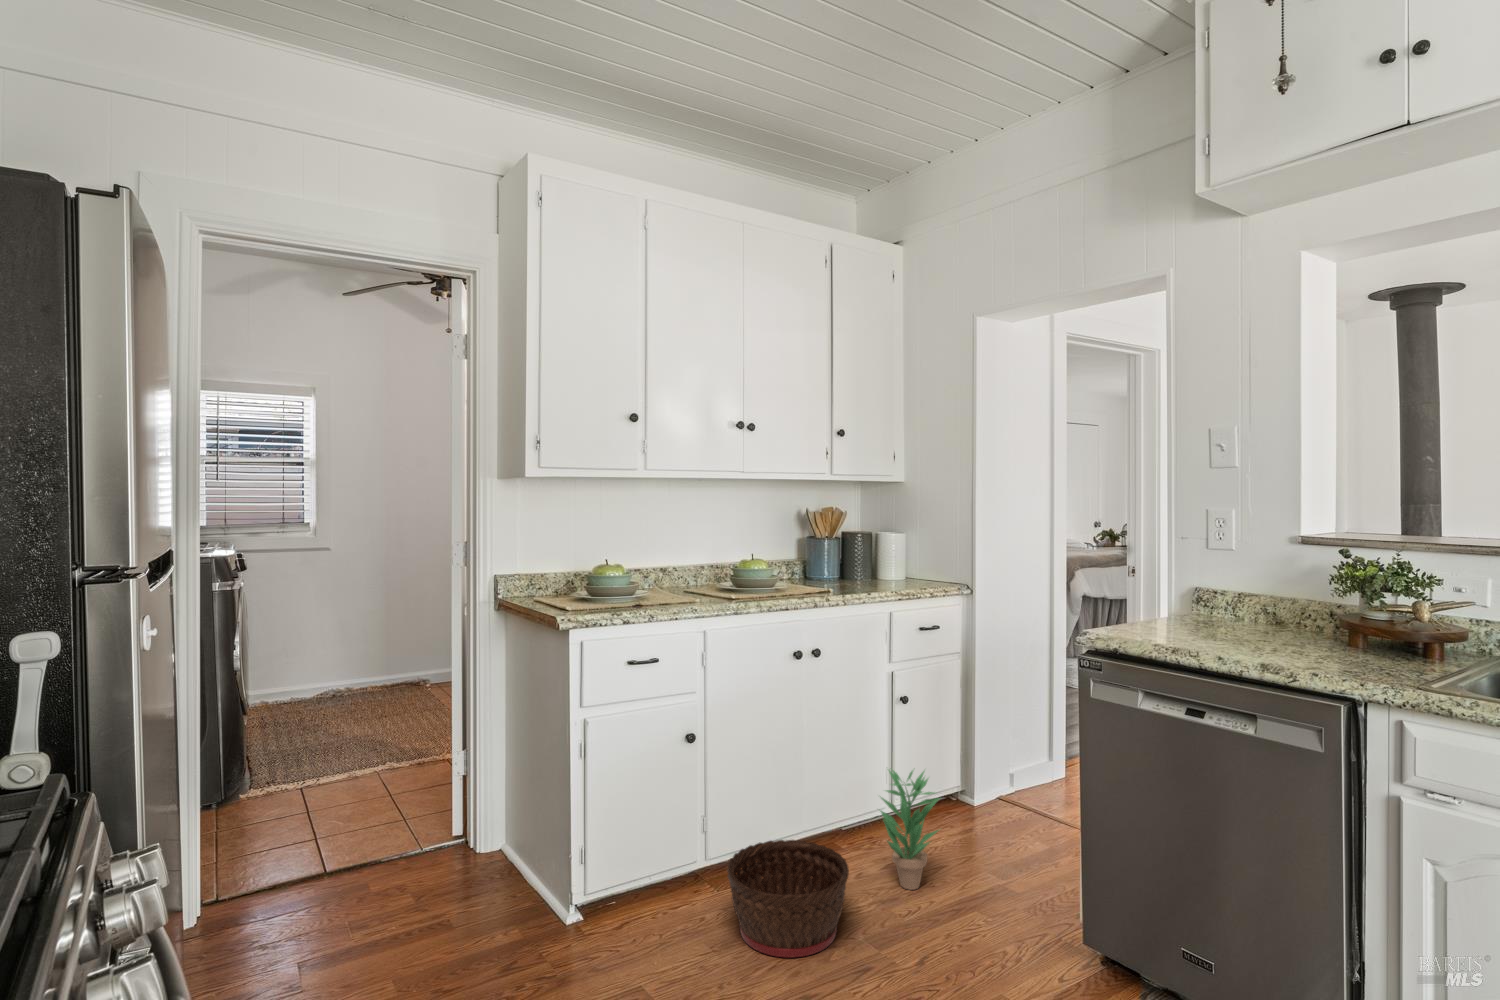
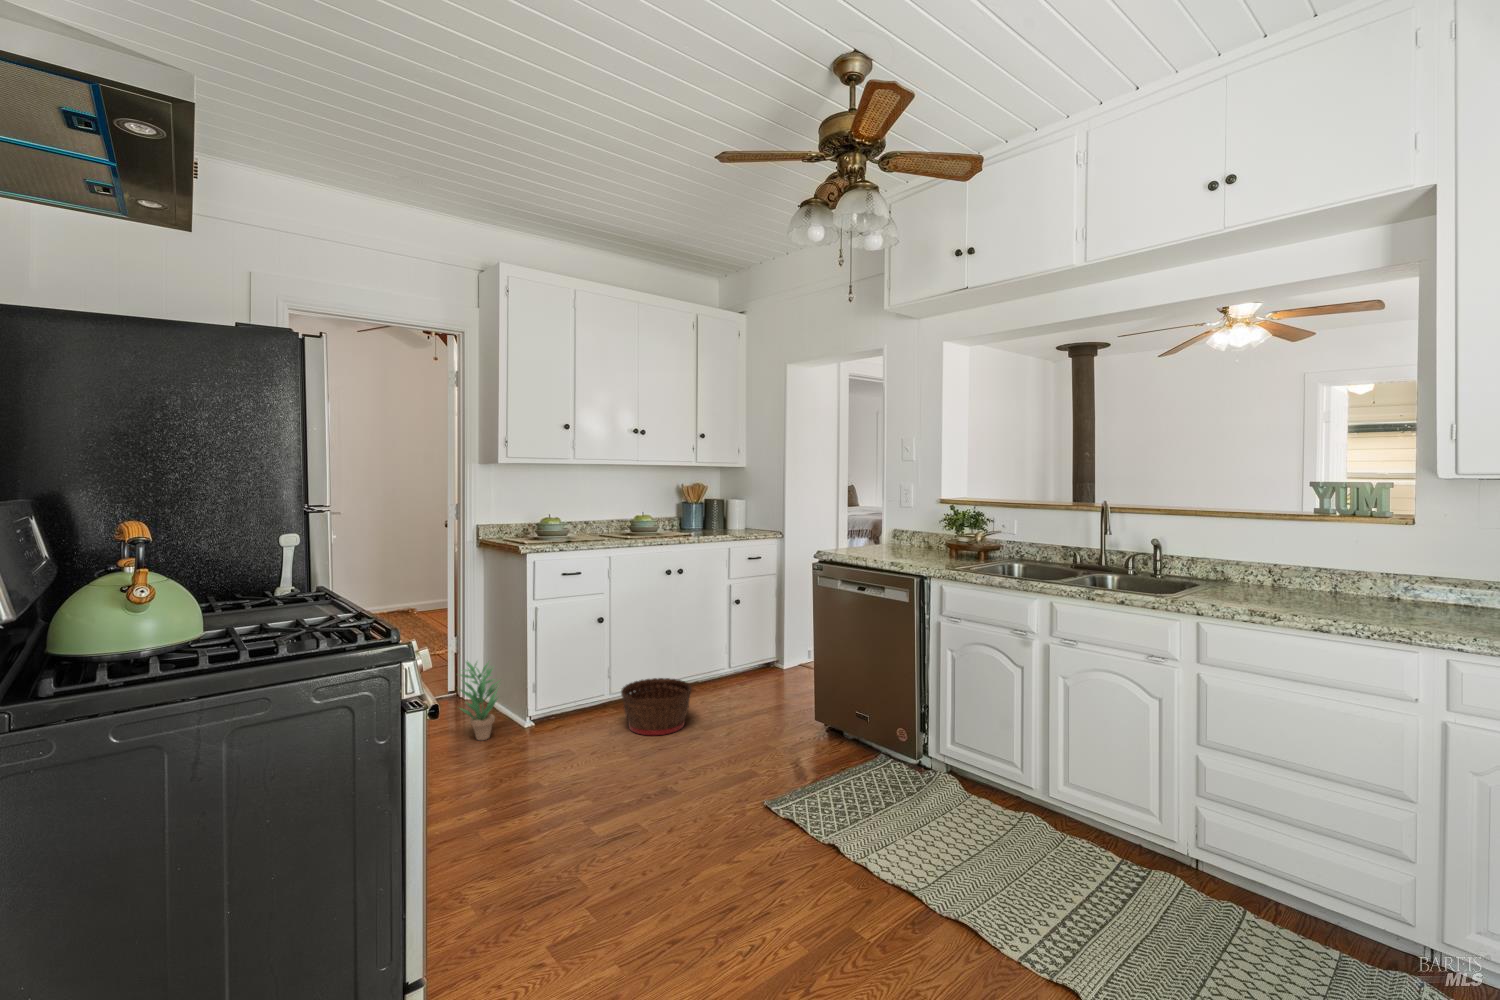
potted plant: present [881,770,939,890] -> present [460,662,498,740]

